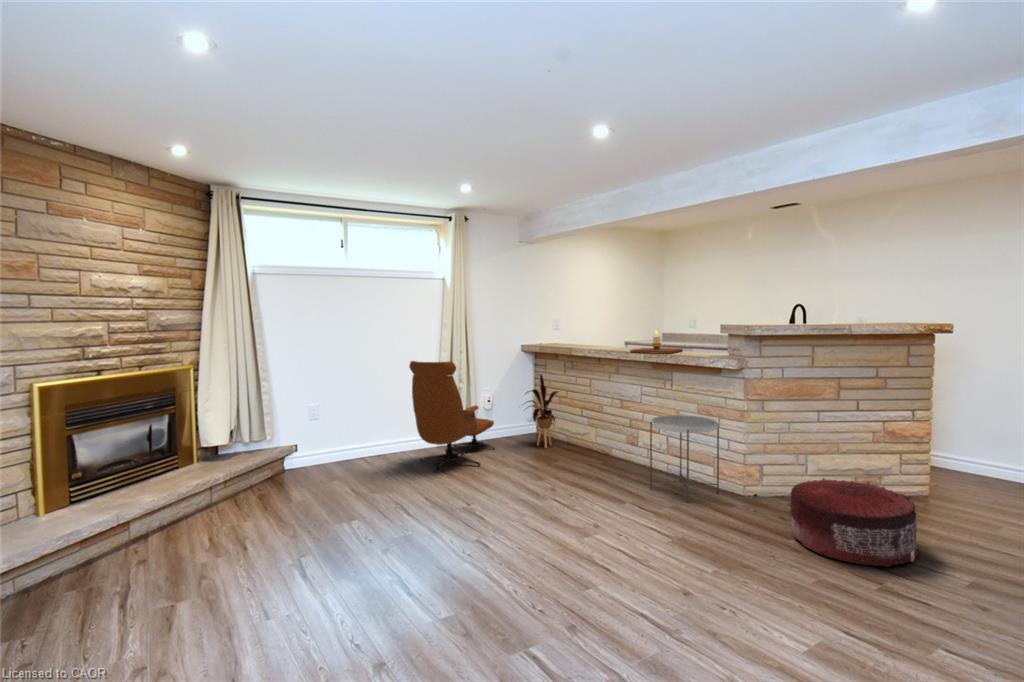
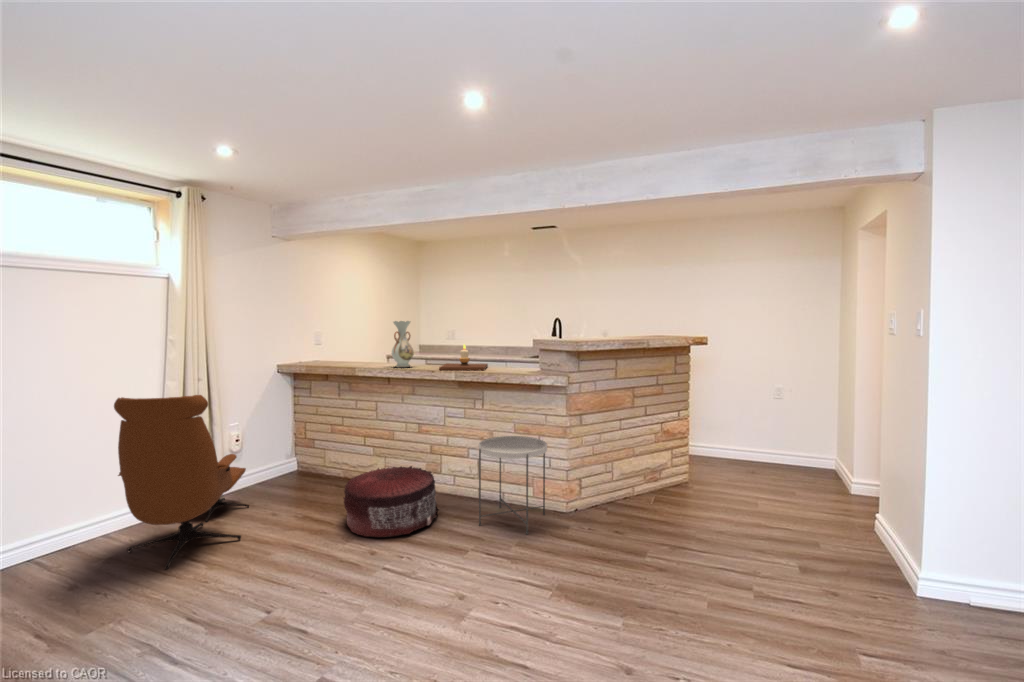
vase: none [597,310,616,350] -> present [392,321,414,367]
house plant: present [526,374,558,448] -> none [283,400,336,493]
pouf: present [790,478,919,567] -> present [343,466,438,537]

